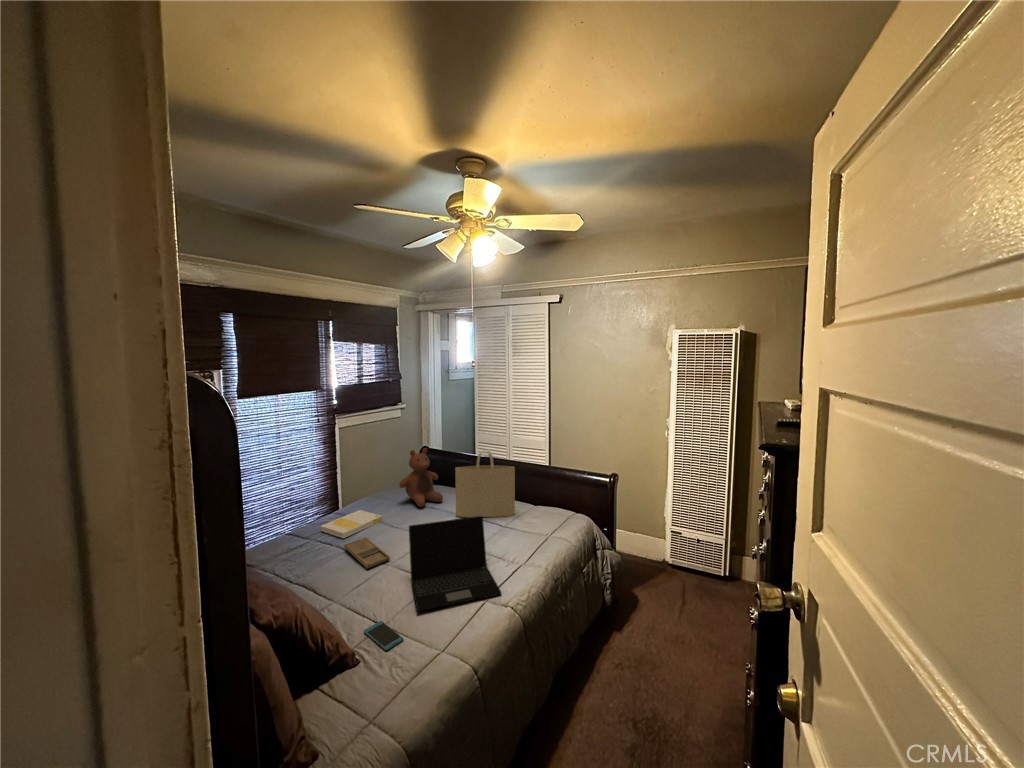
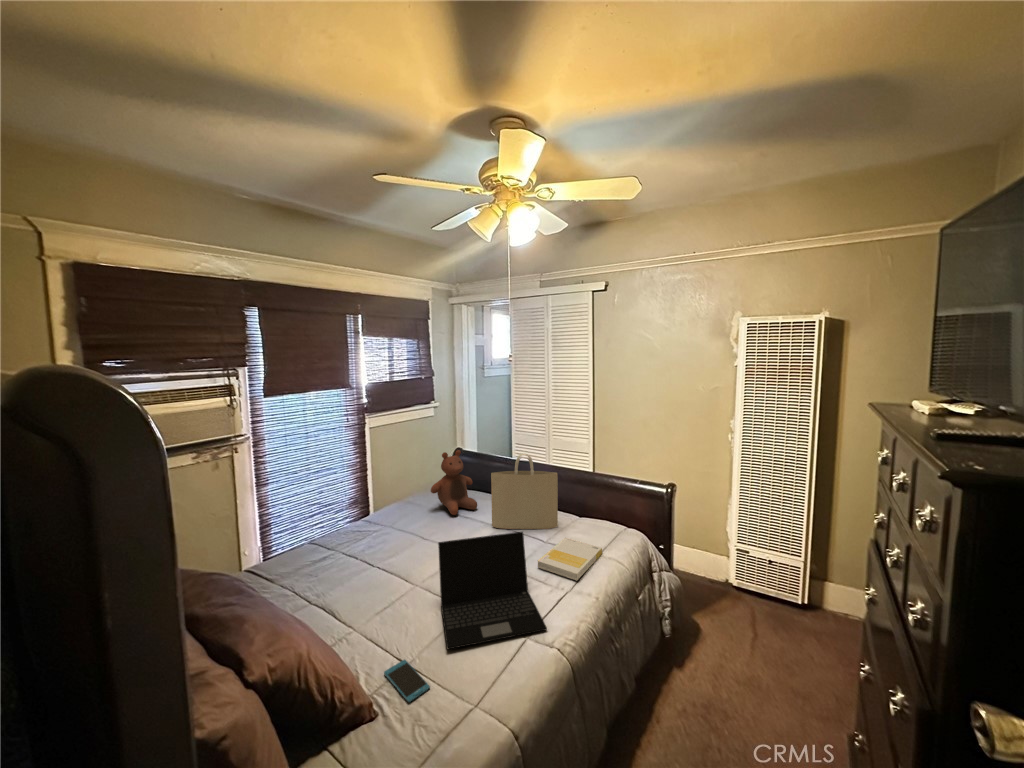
book: present [321,510,382,538] -> present [538,538,602,581]
tray: present [344,537,390,569] -> none [369,550,418,589]

